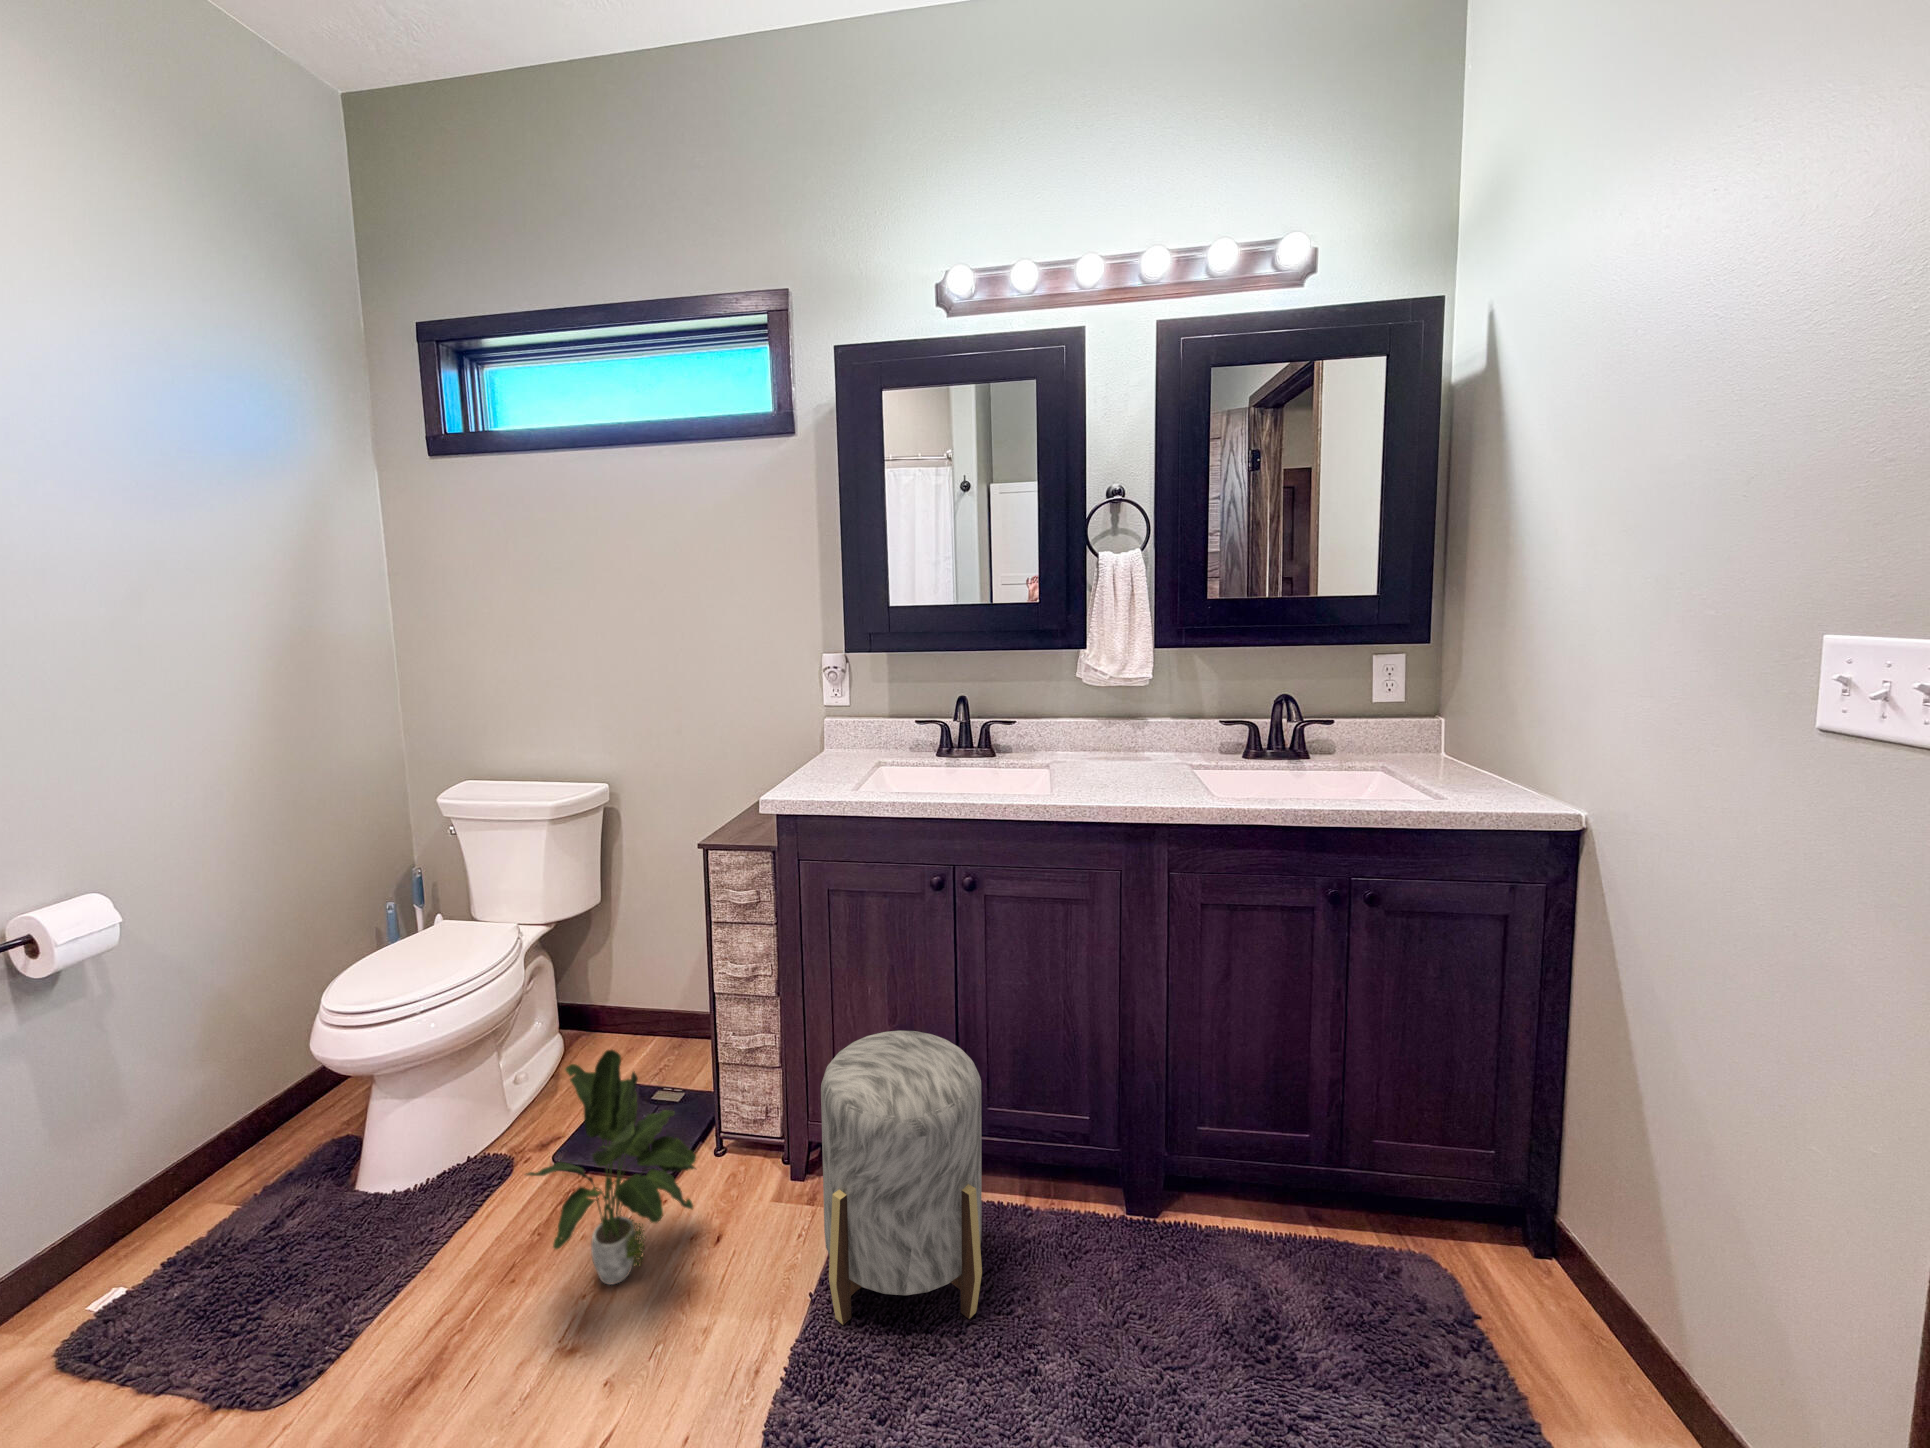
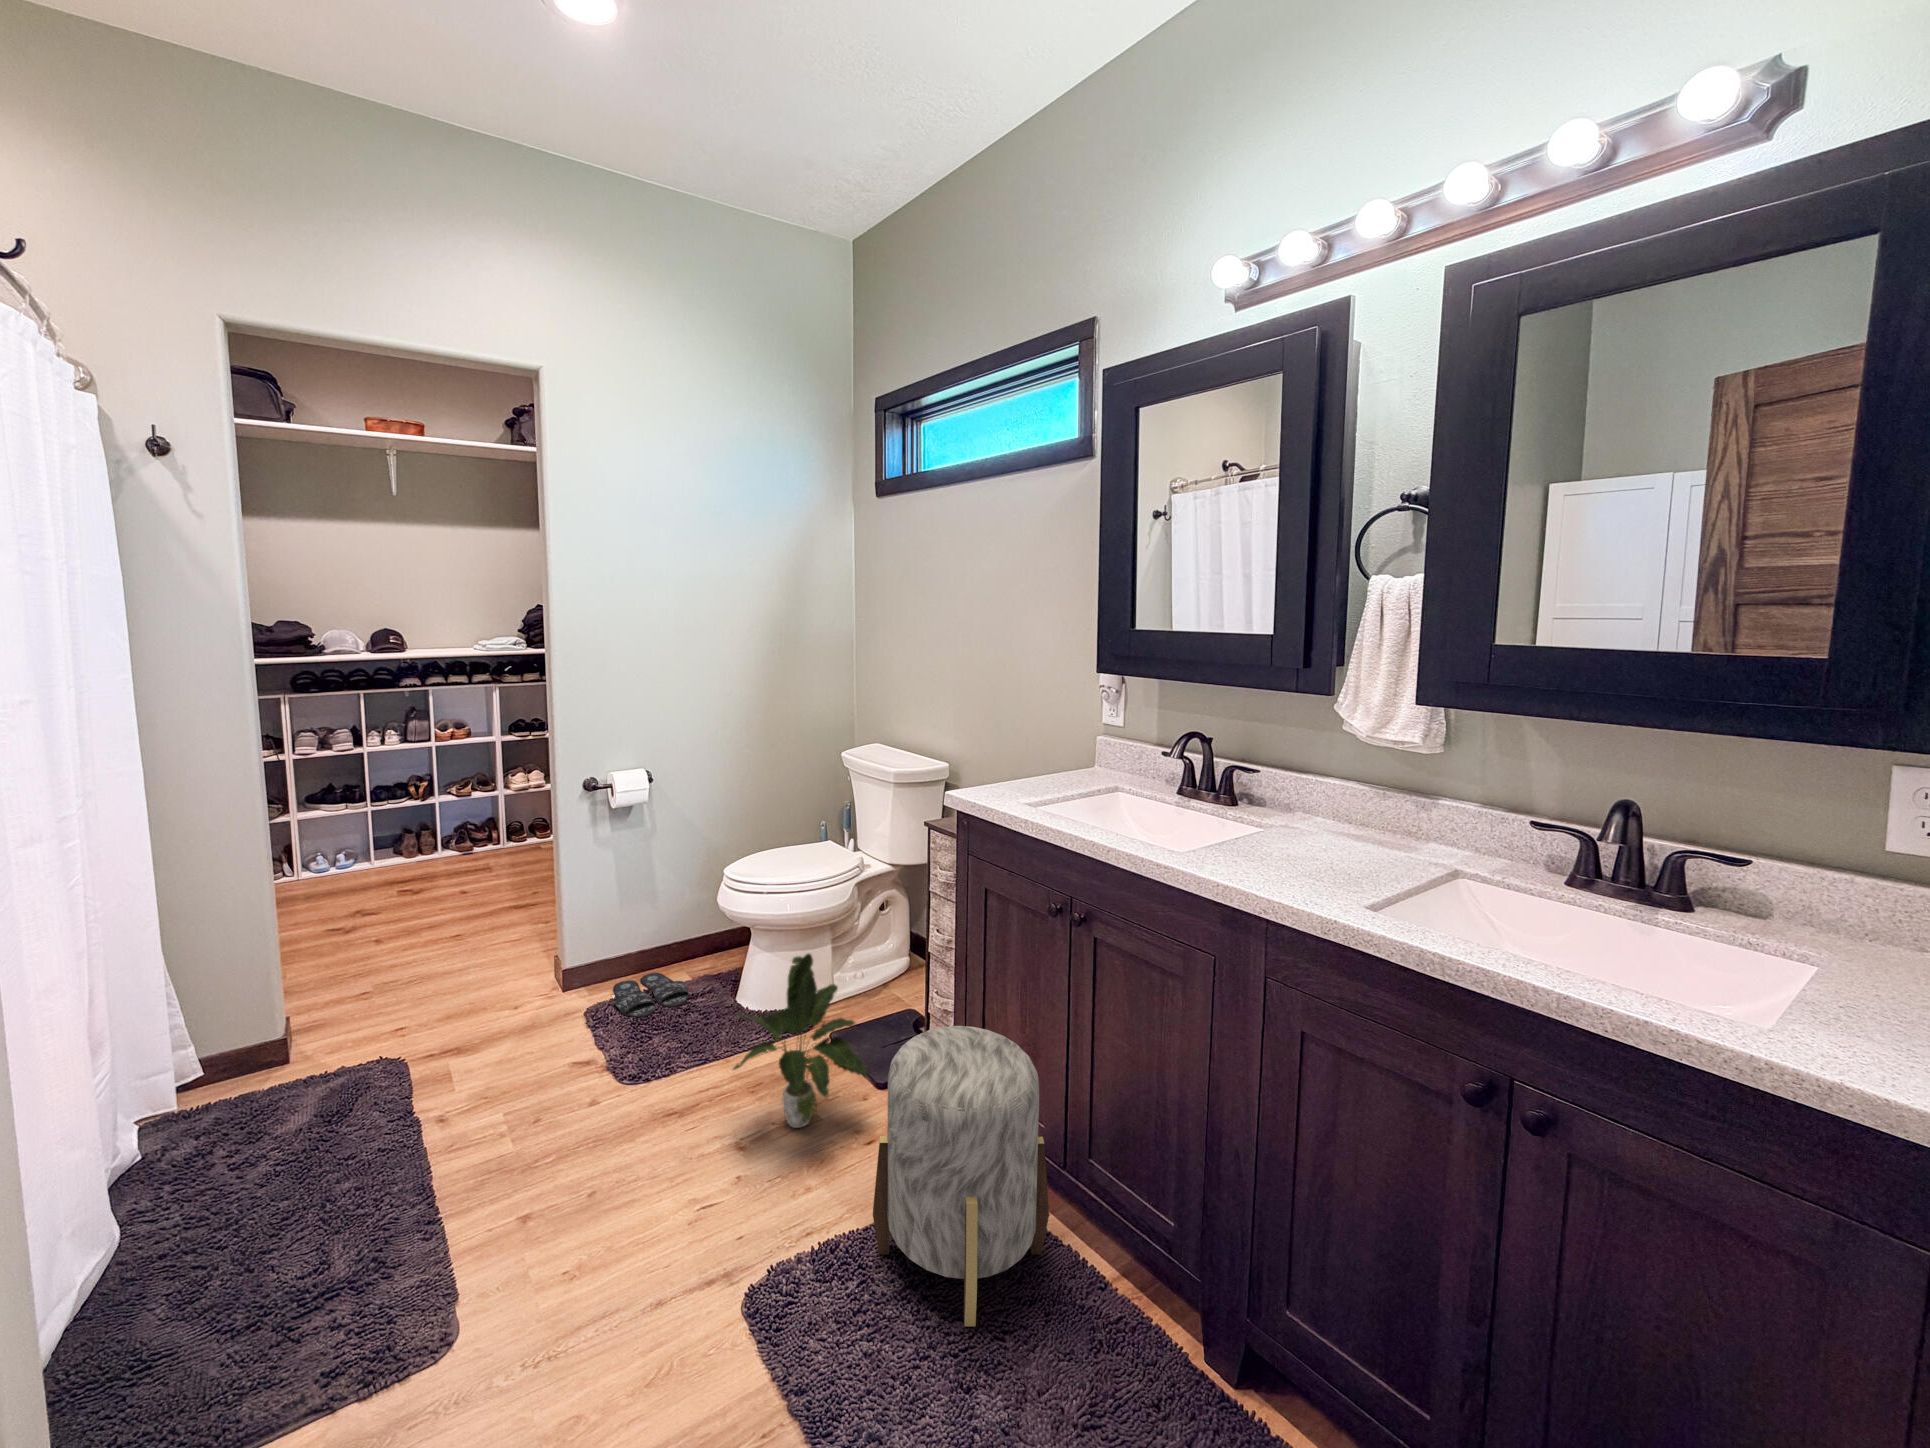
slippers: none [64,1223,257,1328] -> present [613,973,689,1017]

